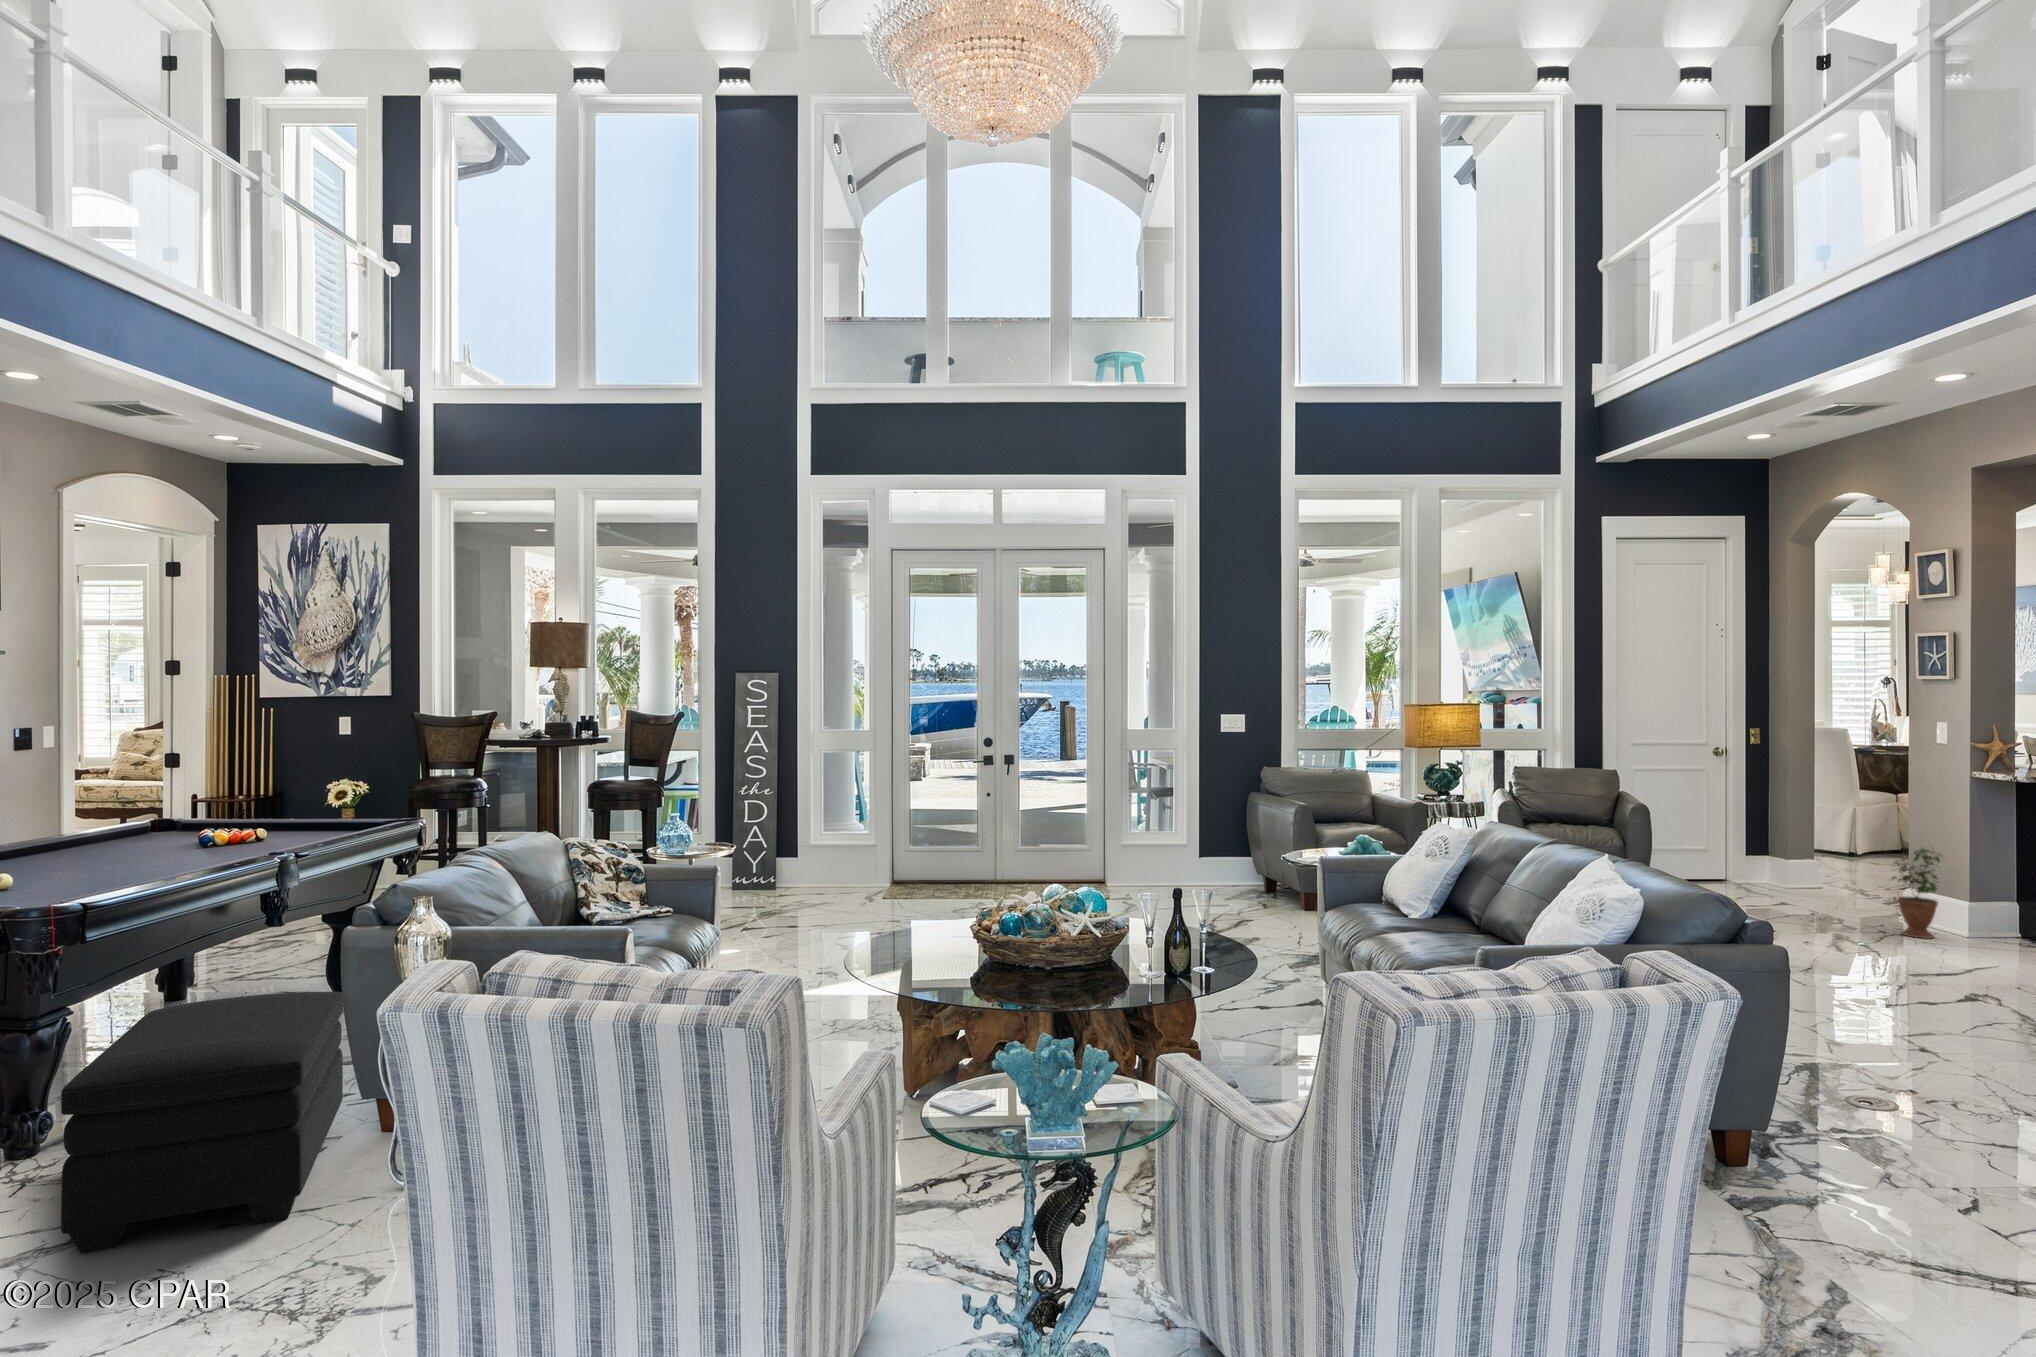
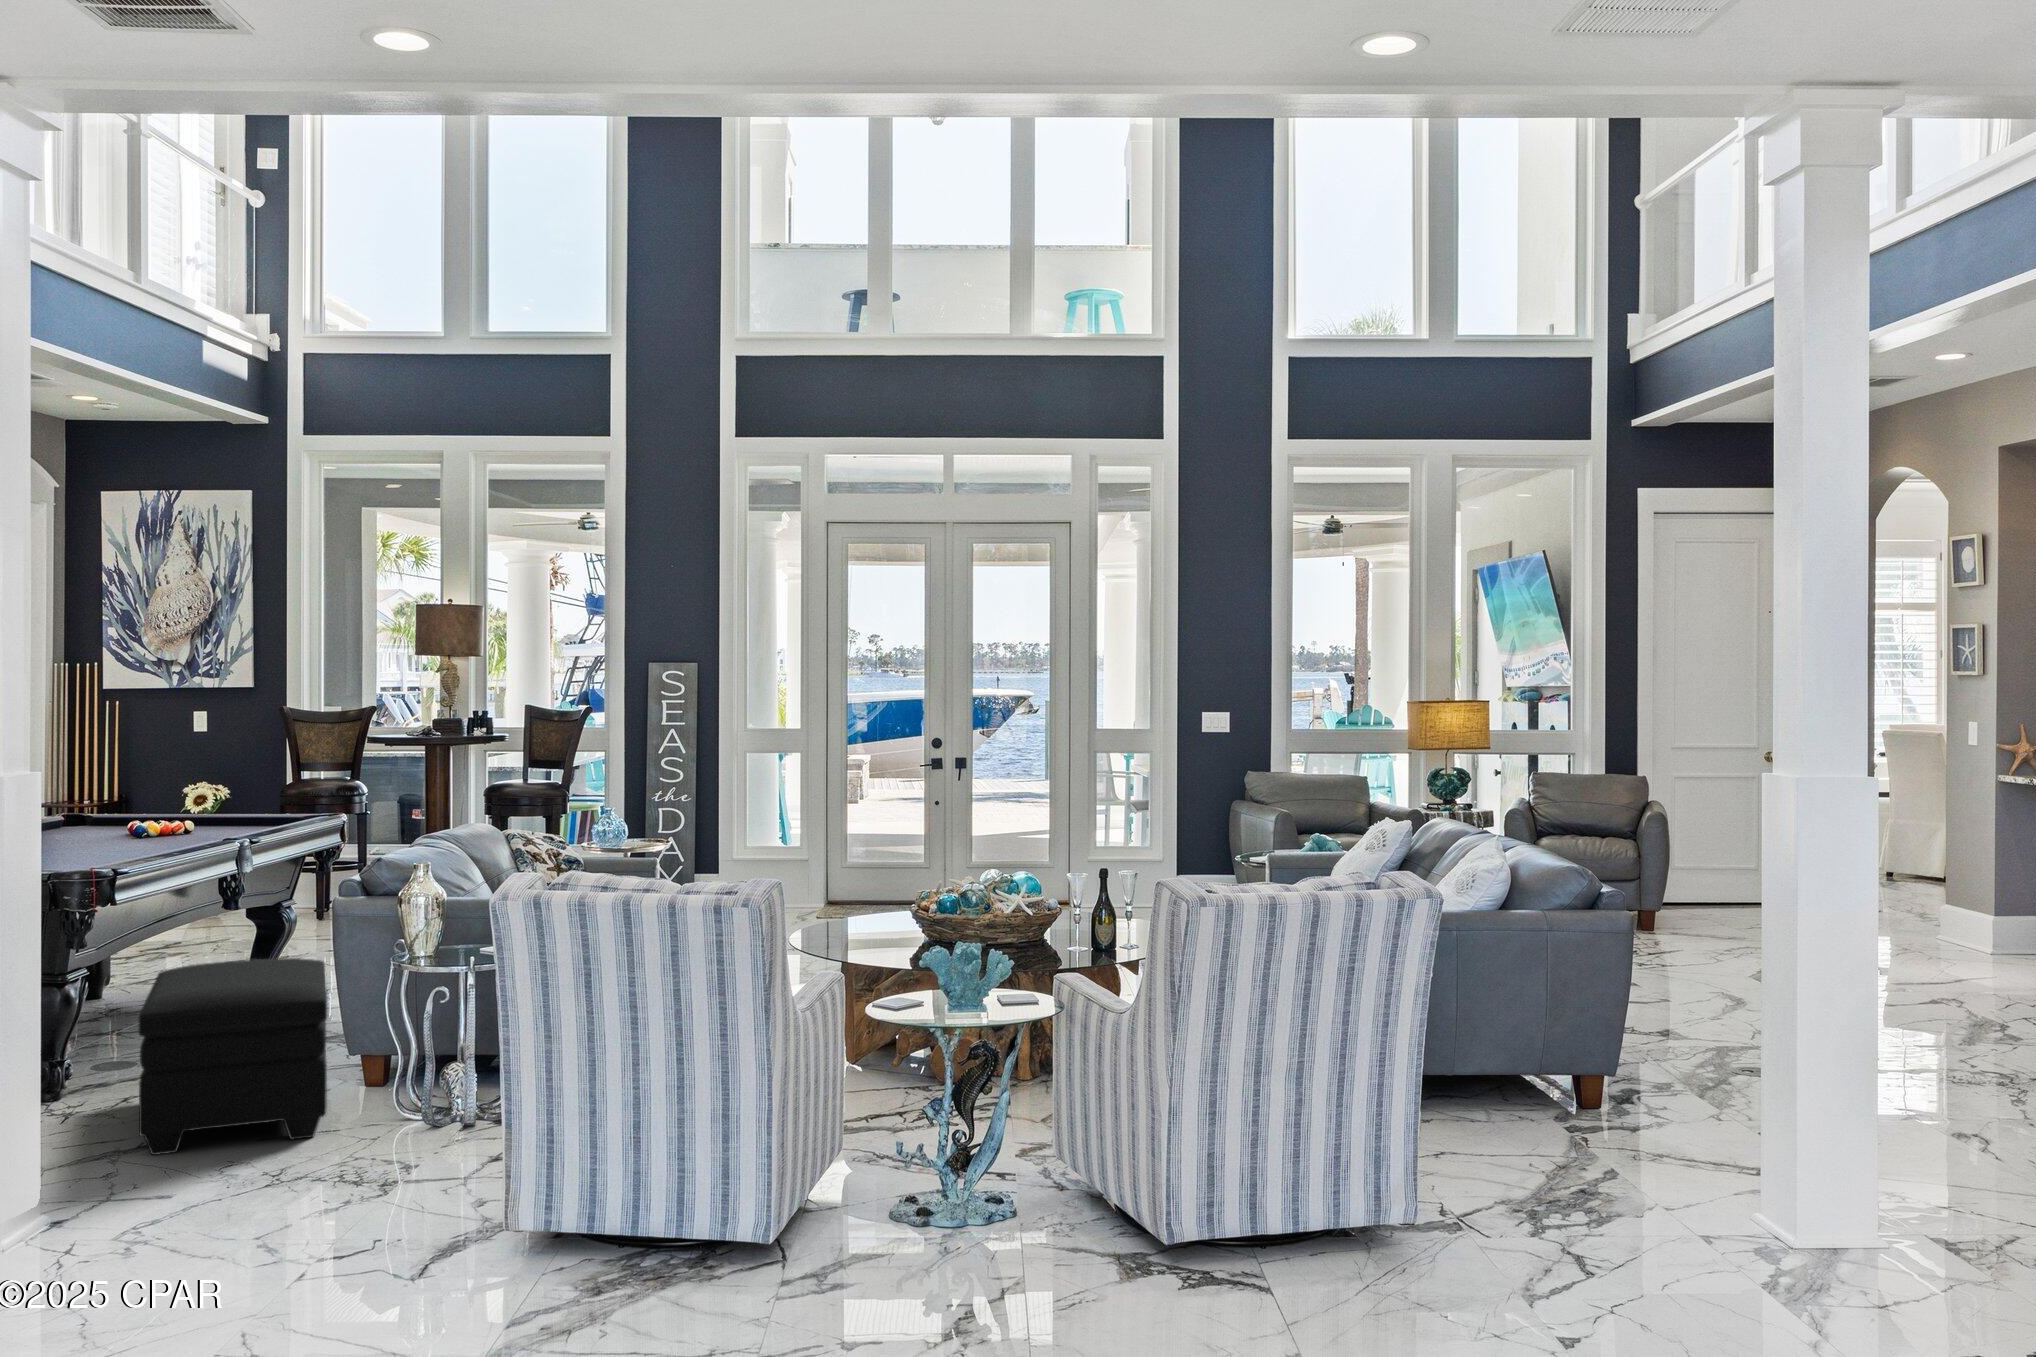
potted plant: present [1892,849,1940,939] -> none [1918,854,1973,955]

